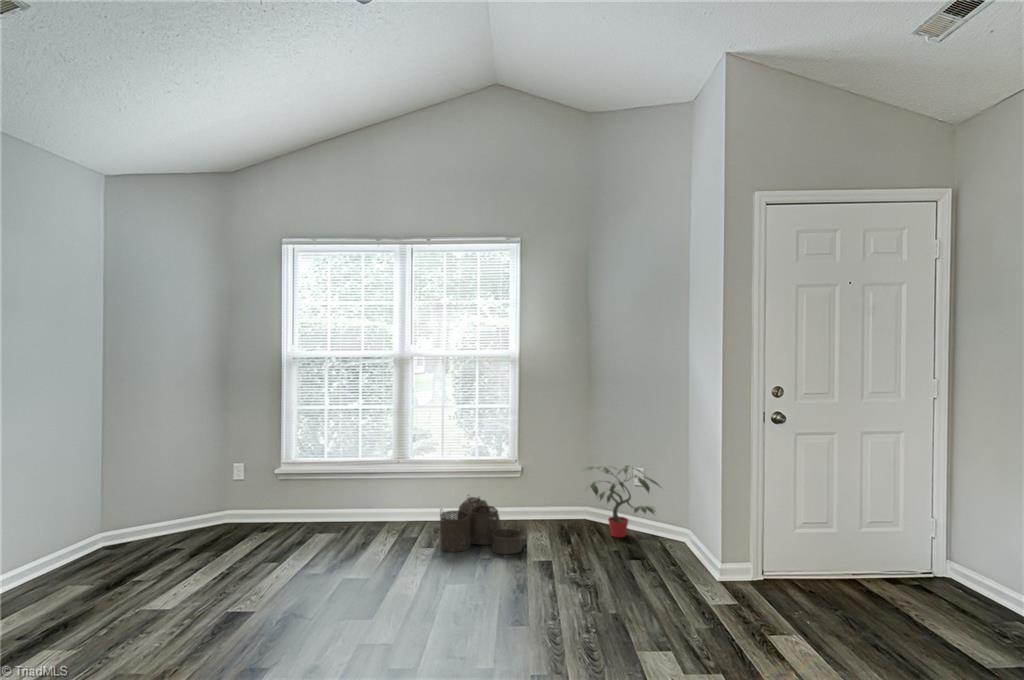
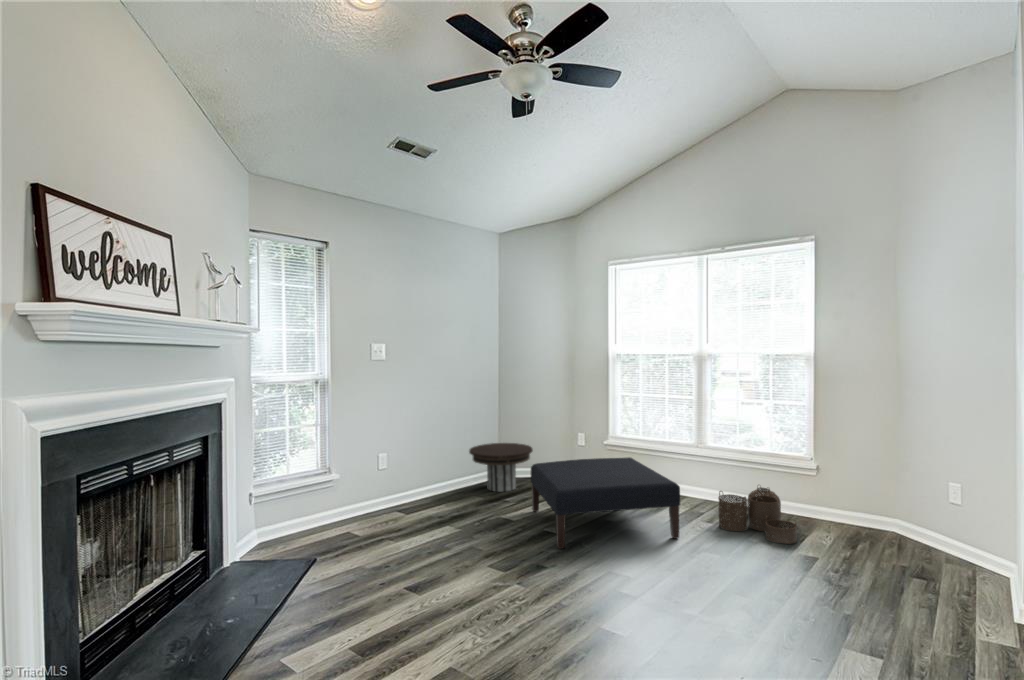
potted plant: present [584,466,660,537] -> none [873,474,982,557]
ottoman: none [190,486,415,636] -> present [531,458,680,549]
side table: none [57,489,174,569] -> present [469,443,533,492]

